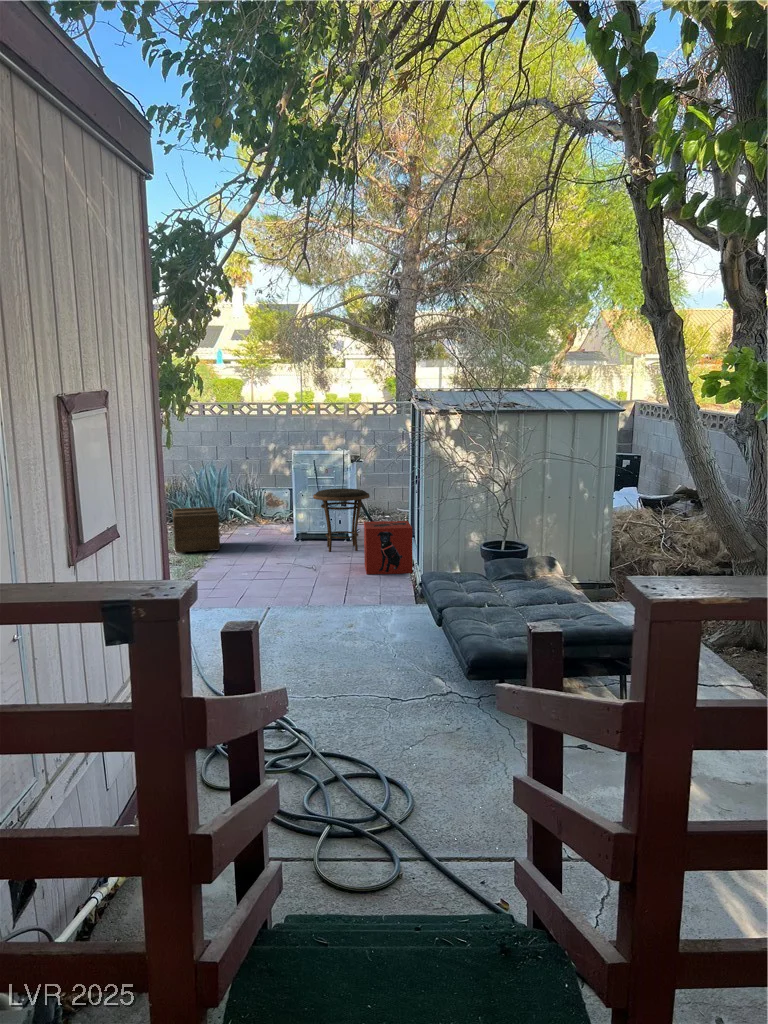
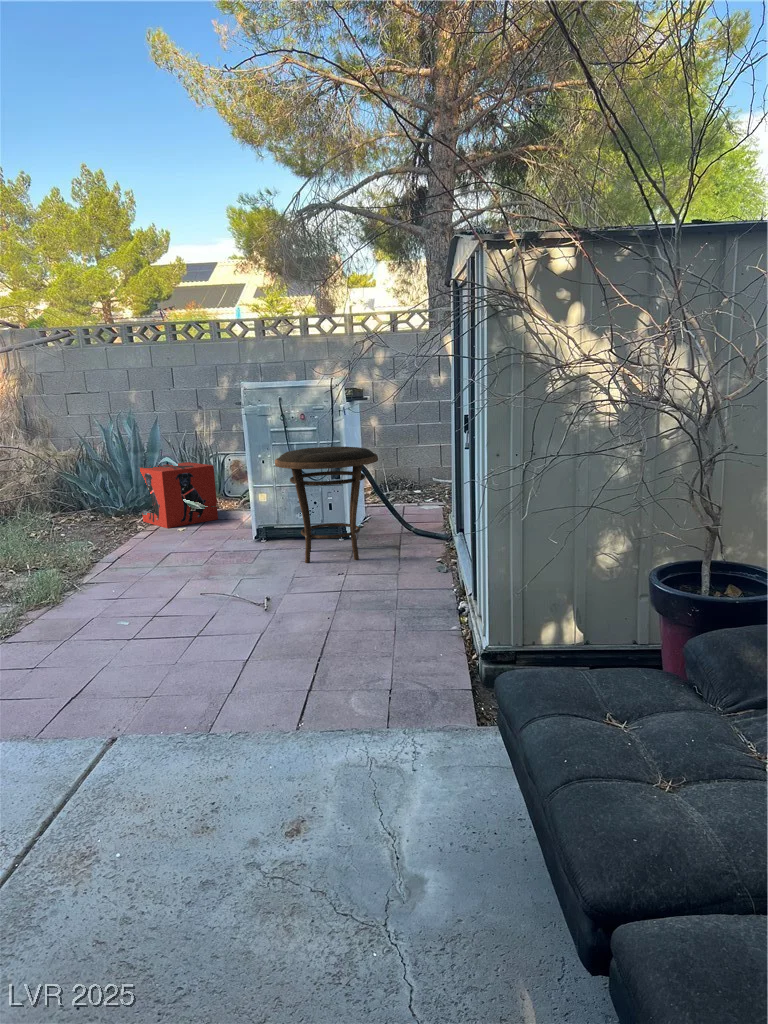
wooden crate: present [173,507,220,553] -> none [21,485,123,569]
storage box: present [364,521,412,574] -> present [140,462,218,528]

